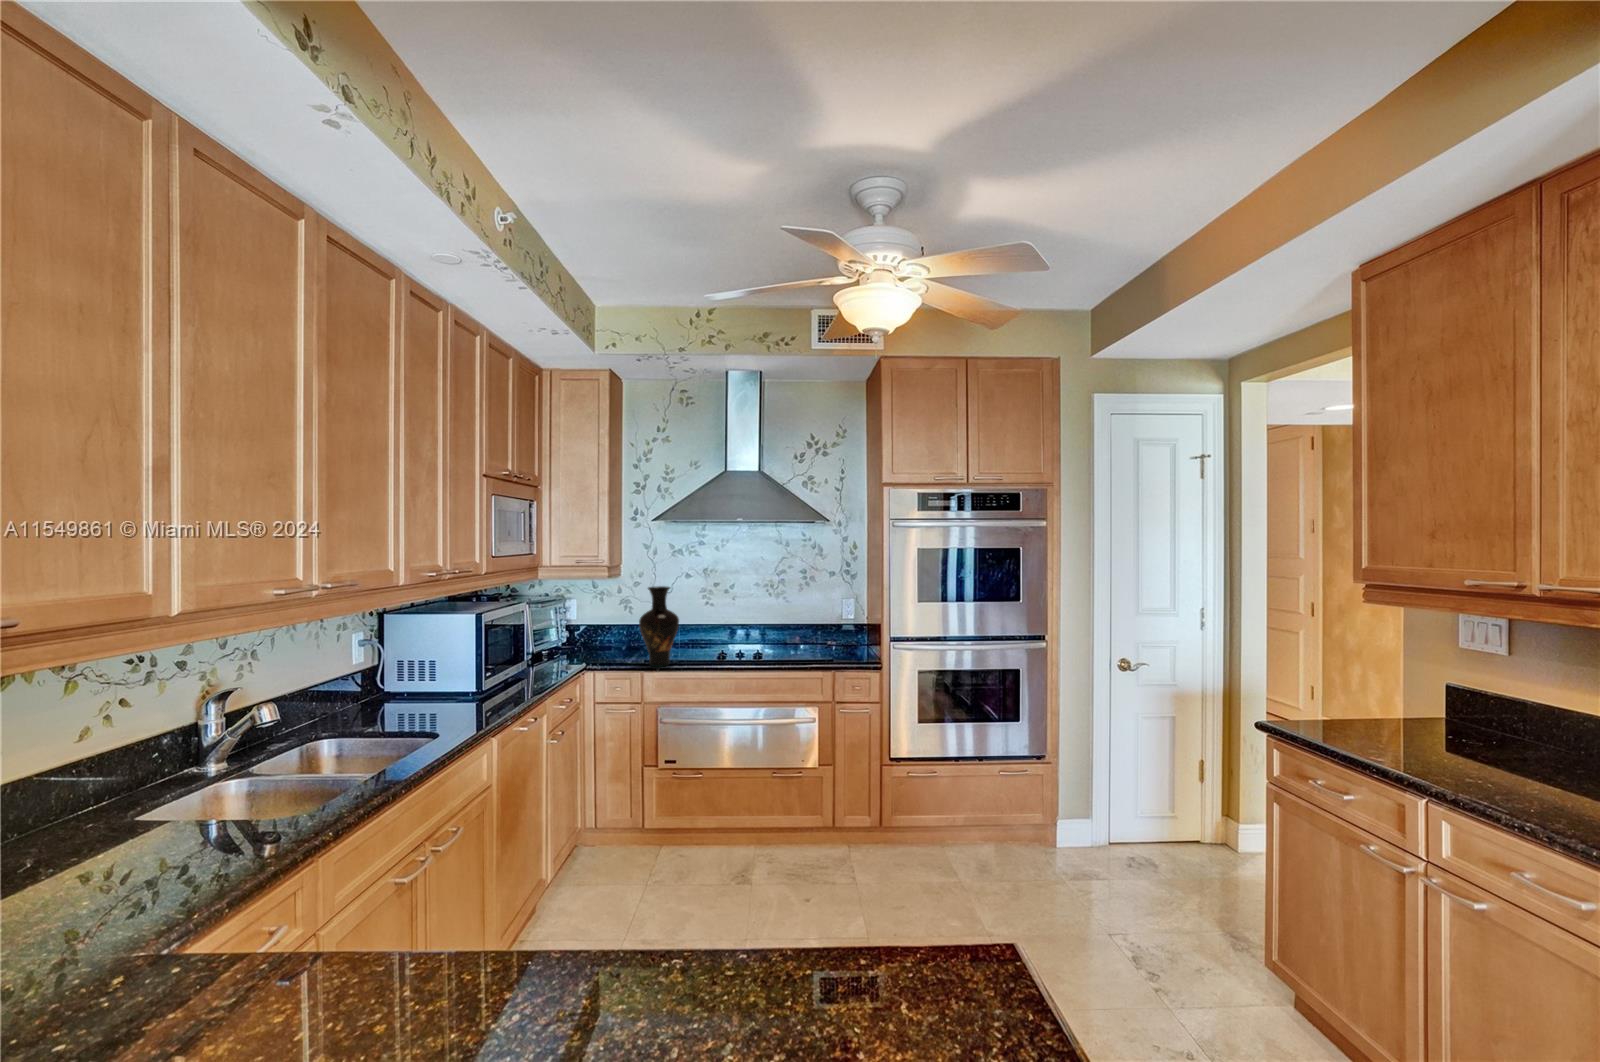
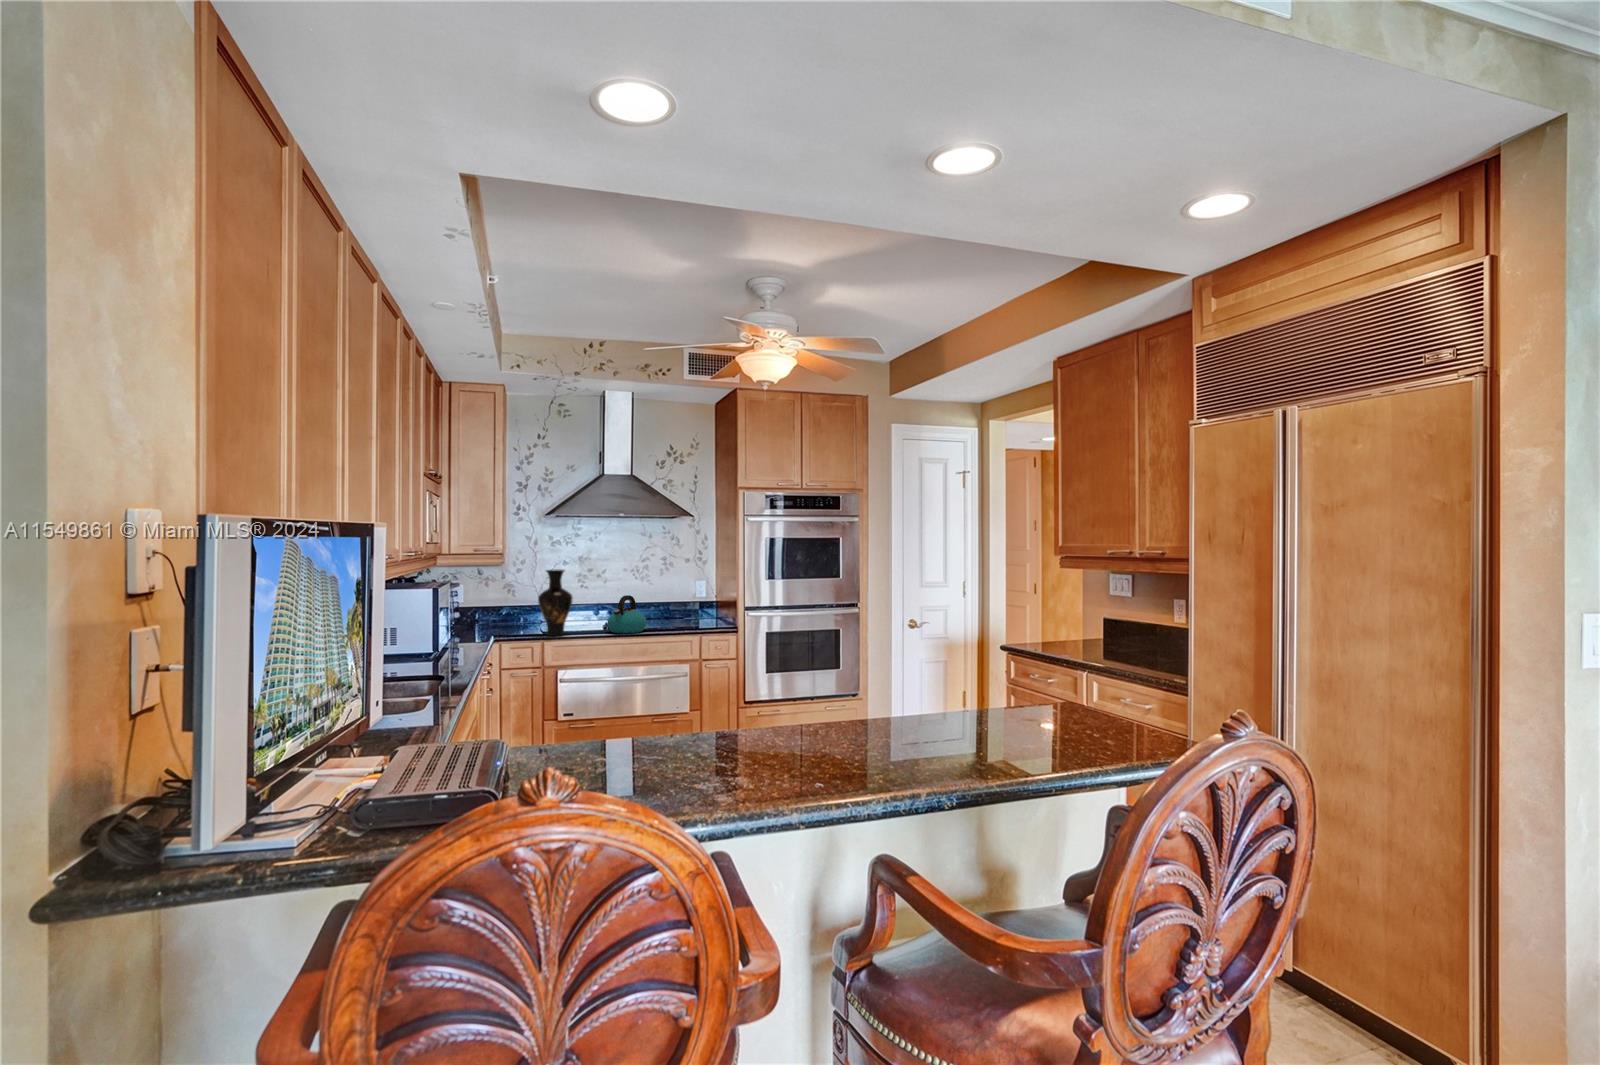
kettle: none [720,619,767,667] -> present [607,595,646,634]

